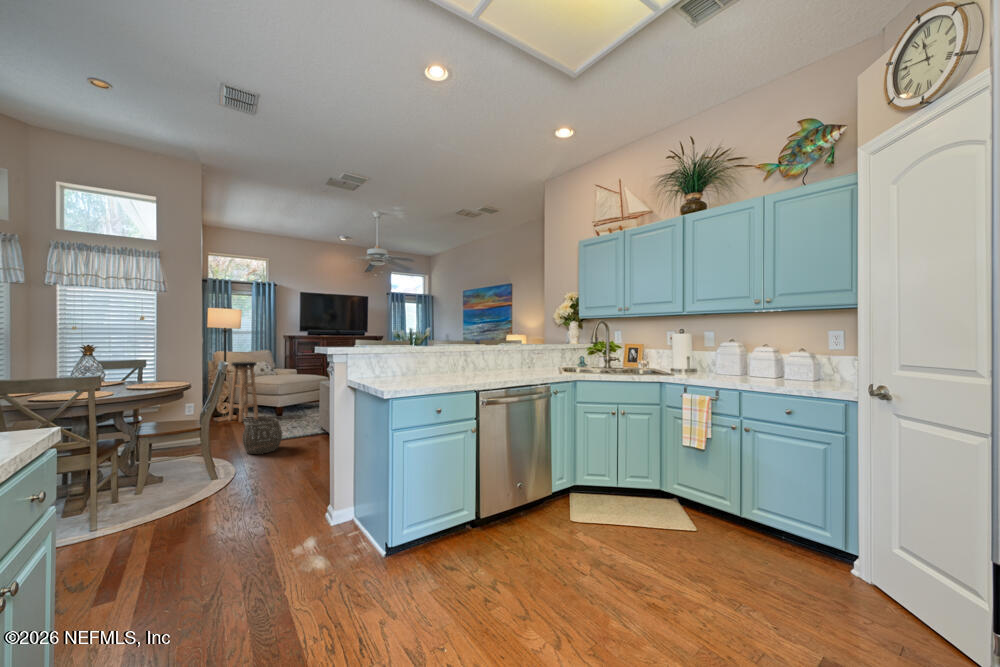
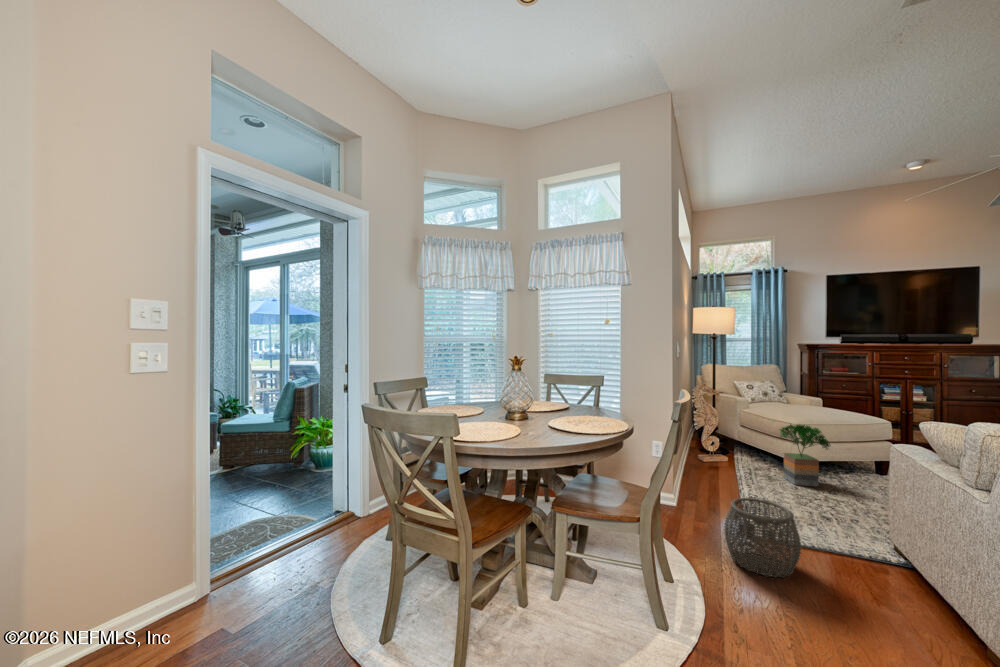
bar stool: present [228,362,258,422] -> none [716,382,759,472]
potted tree: none [271,383,300,419] -> present [779,424,831,486]

